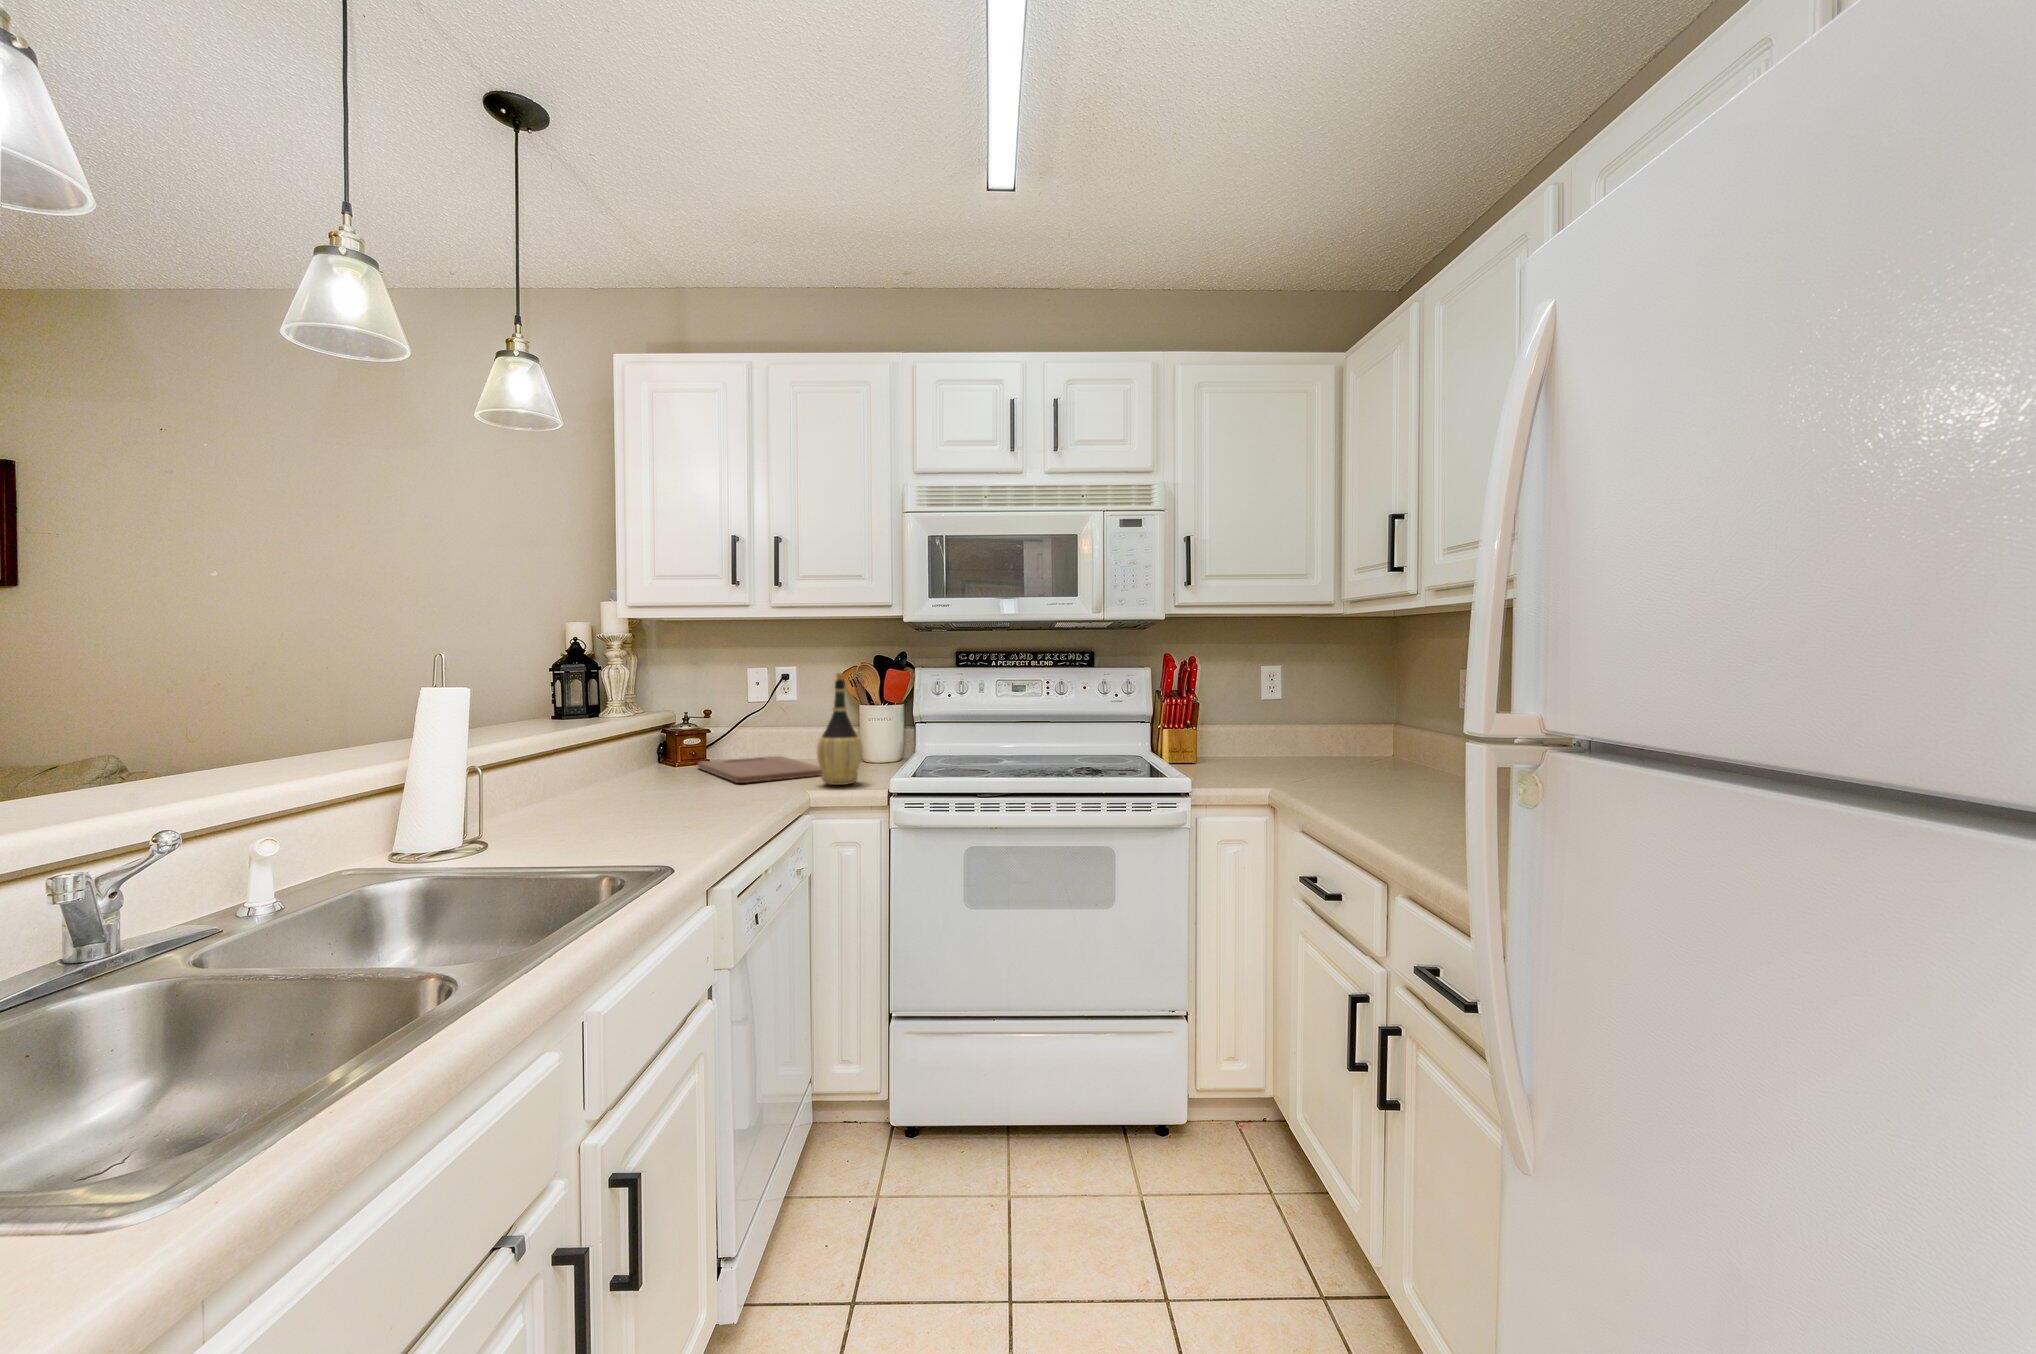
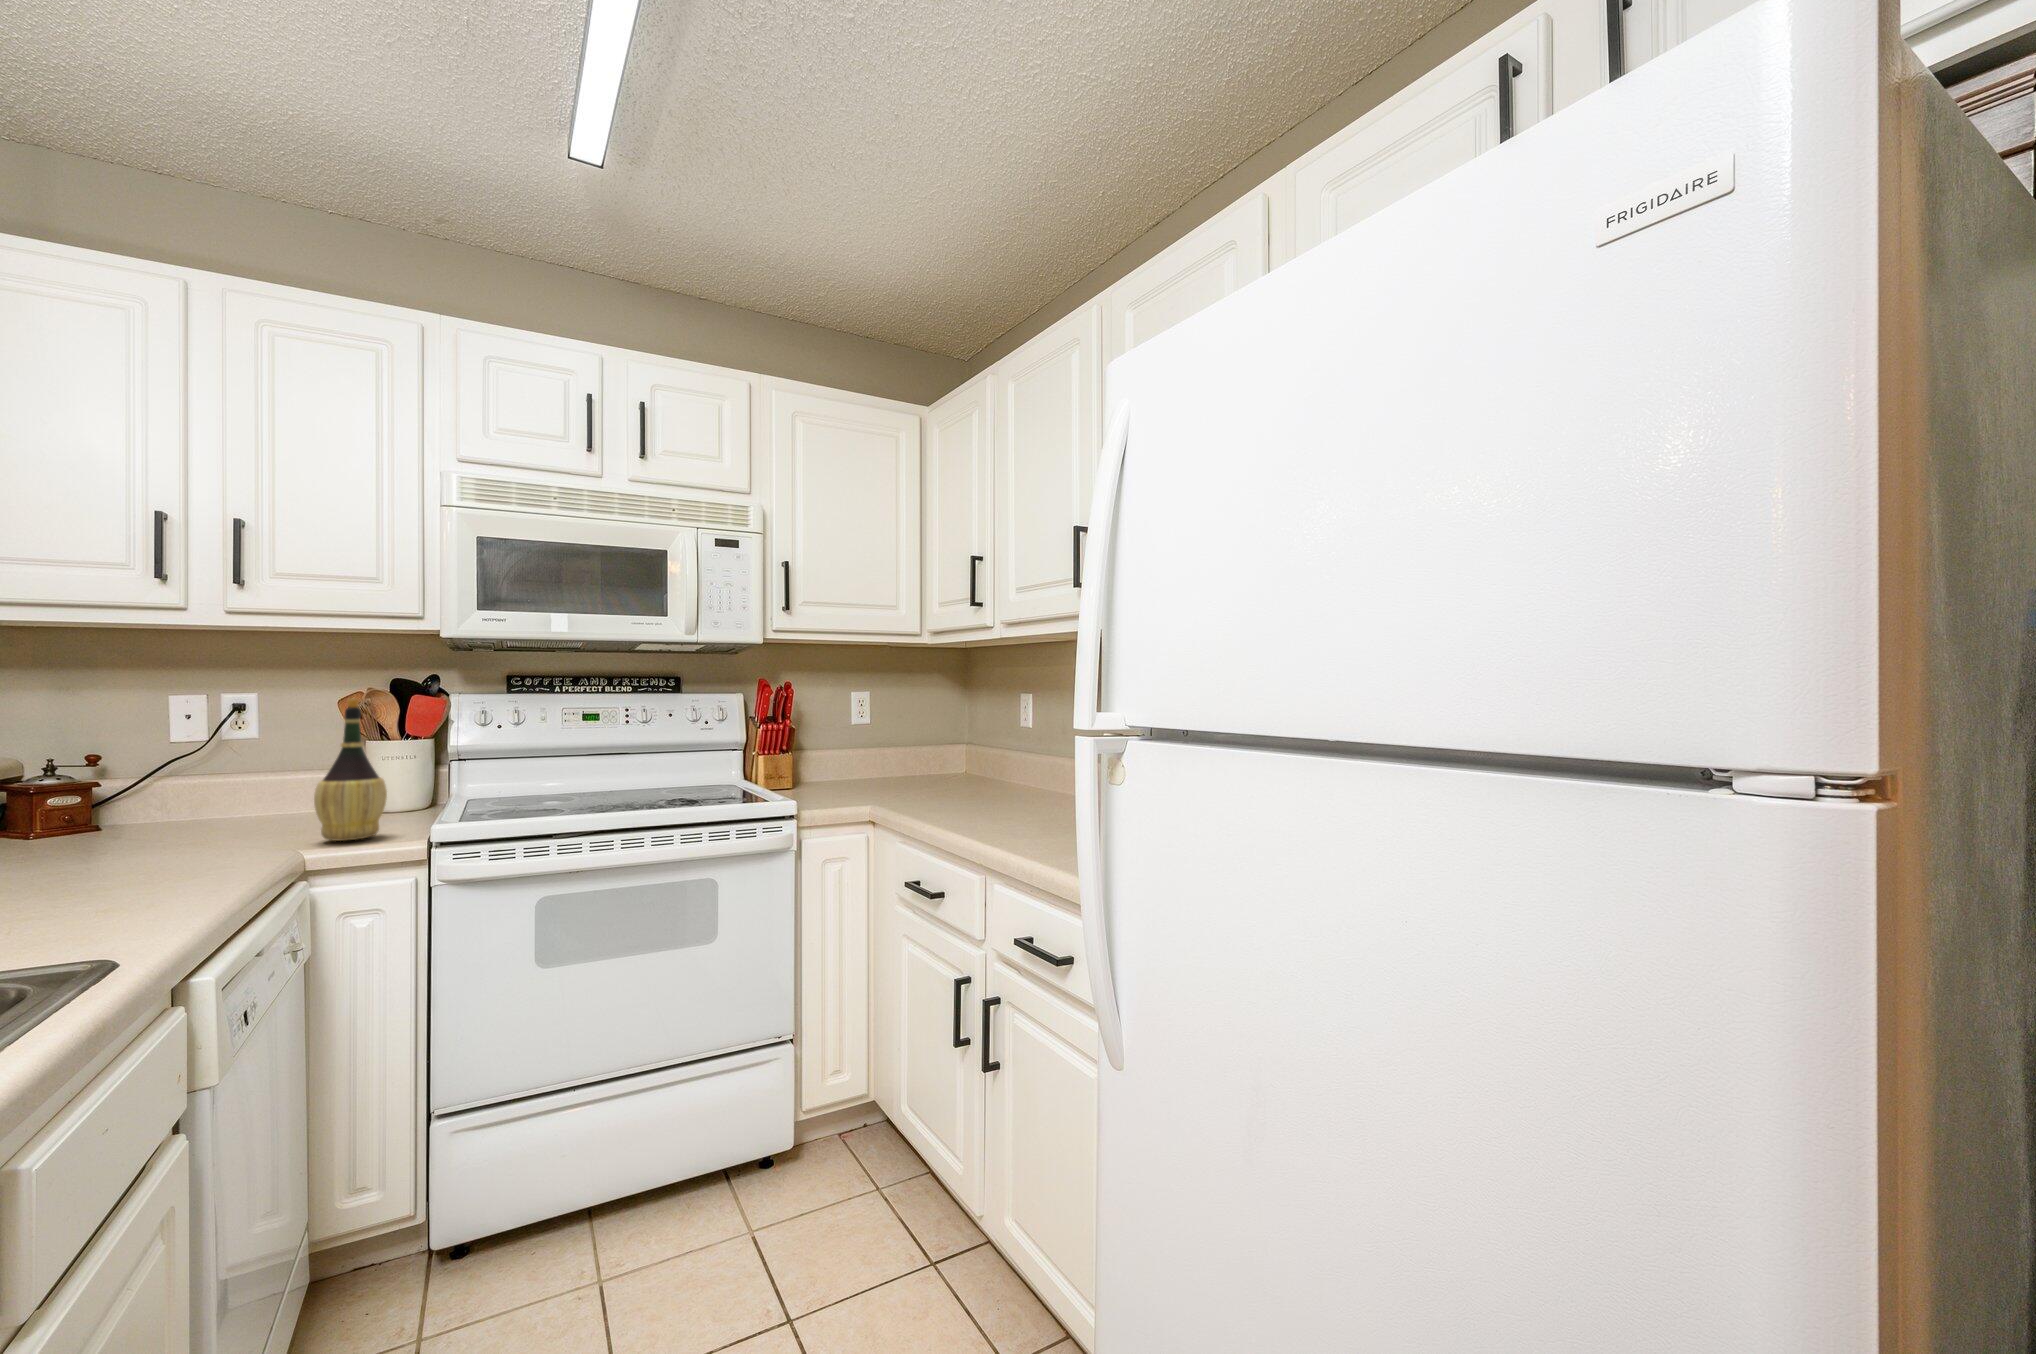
cutting board: present [698,756,822,783] -> none [79,813,324,851]

